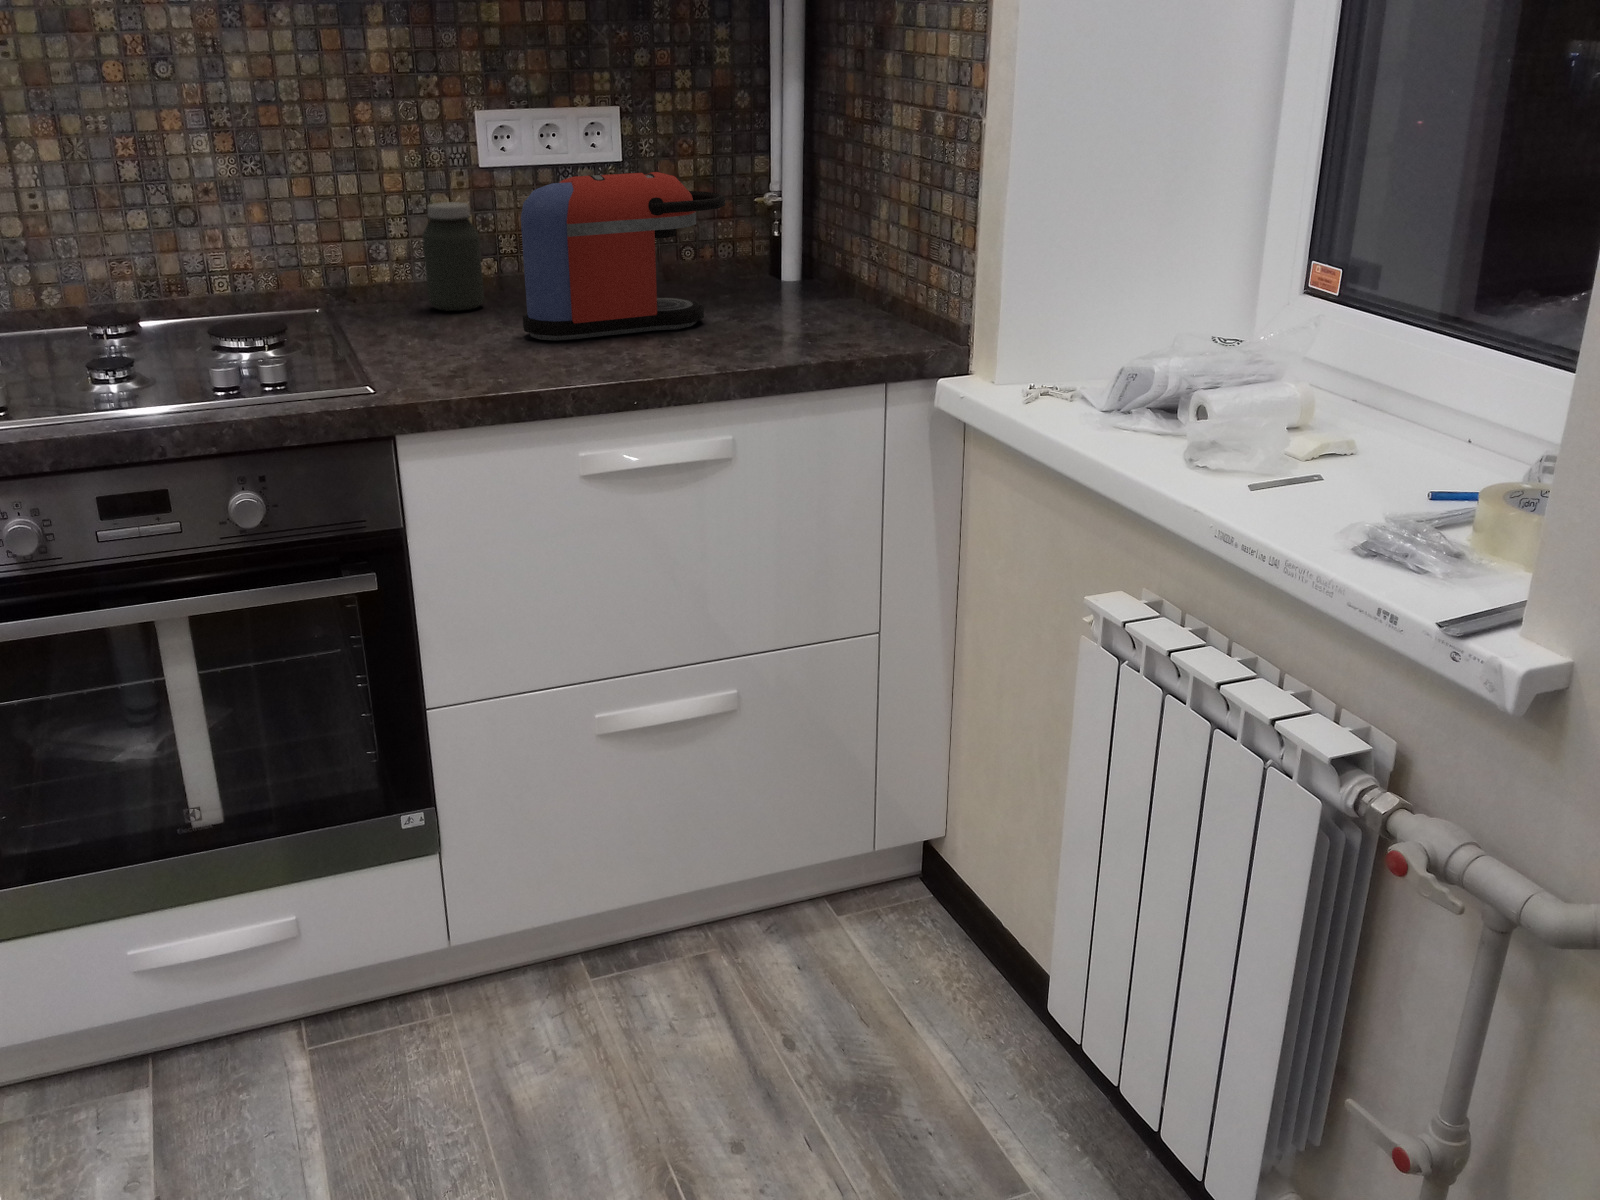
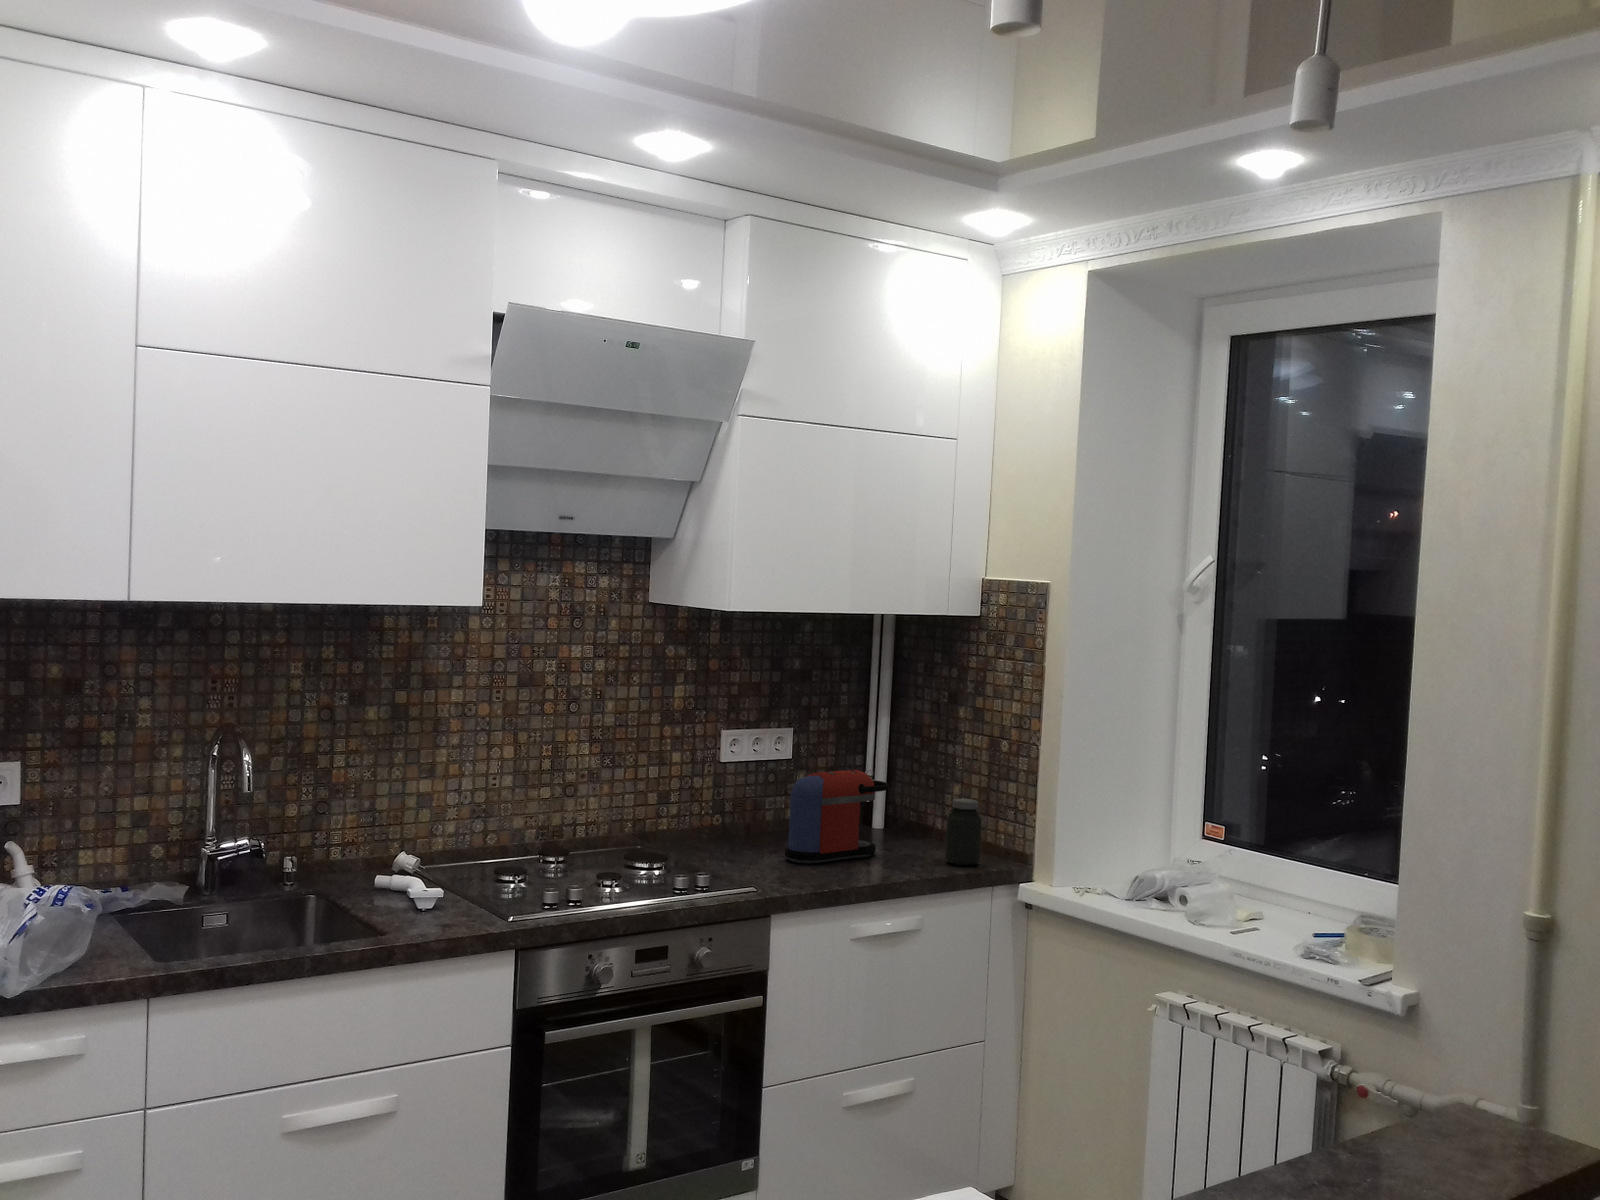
jar: present [422,202,484,311] -> present [945,799,981,865]

